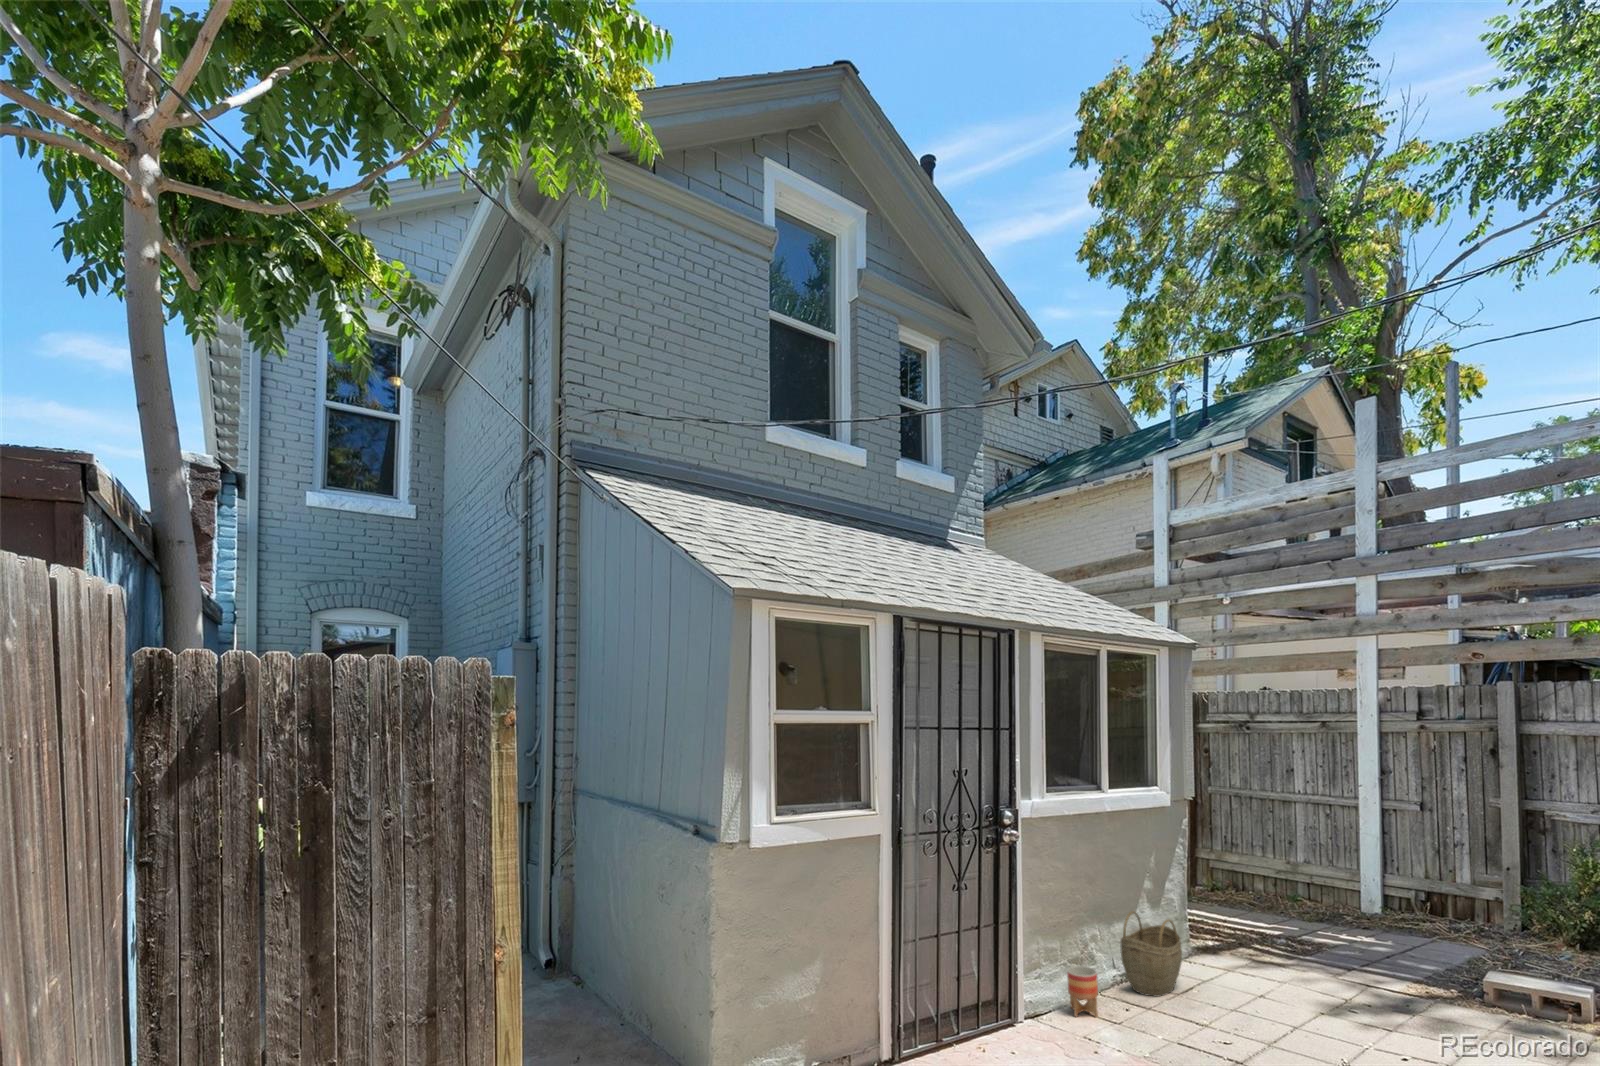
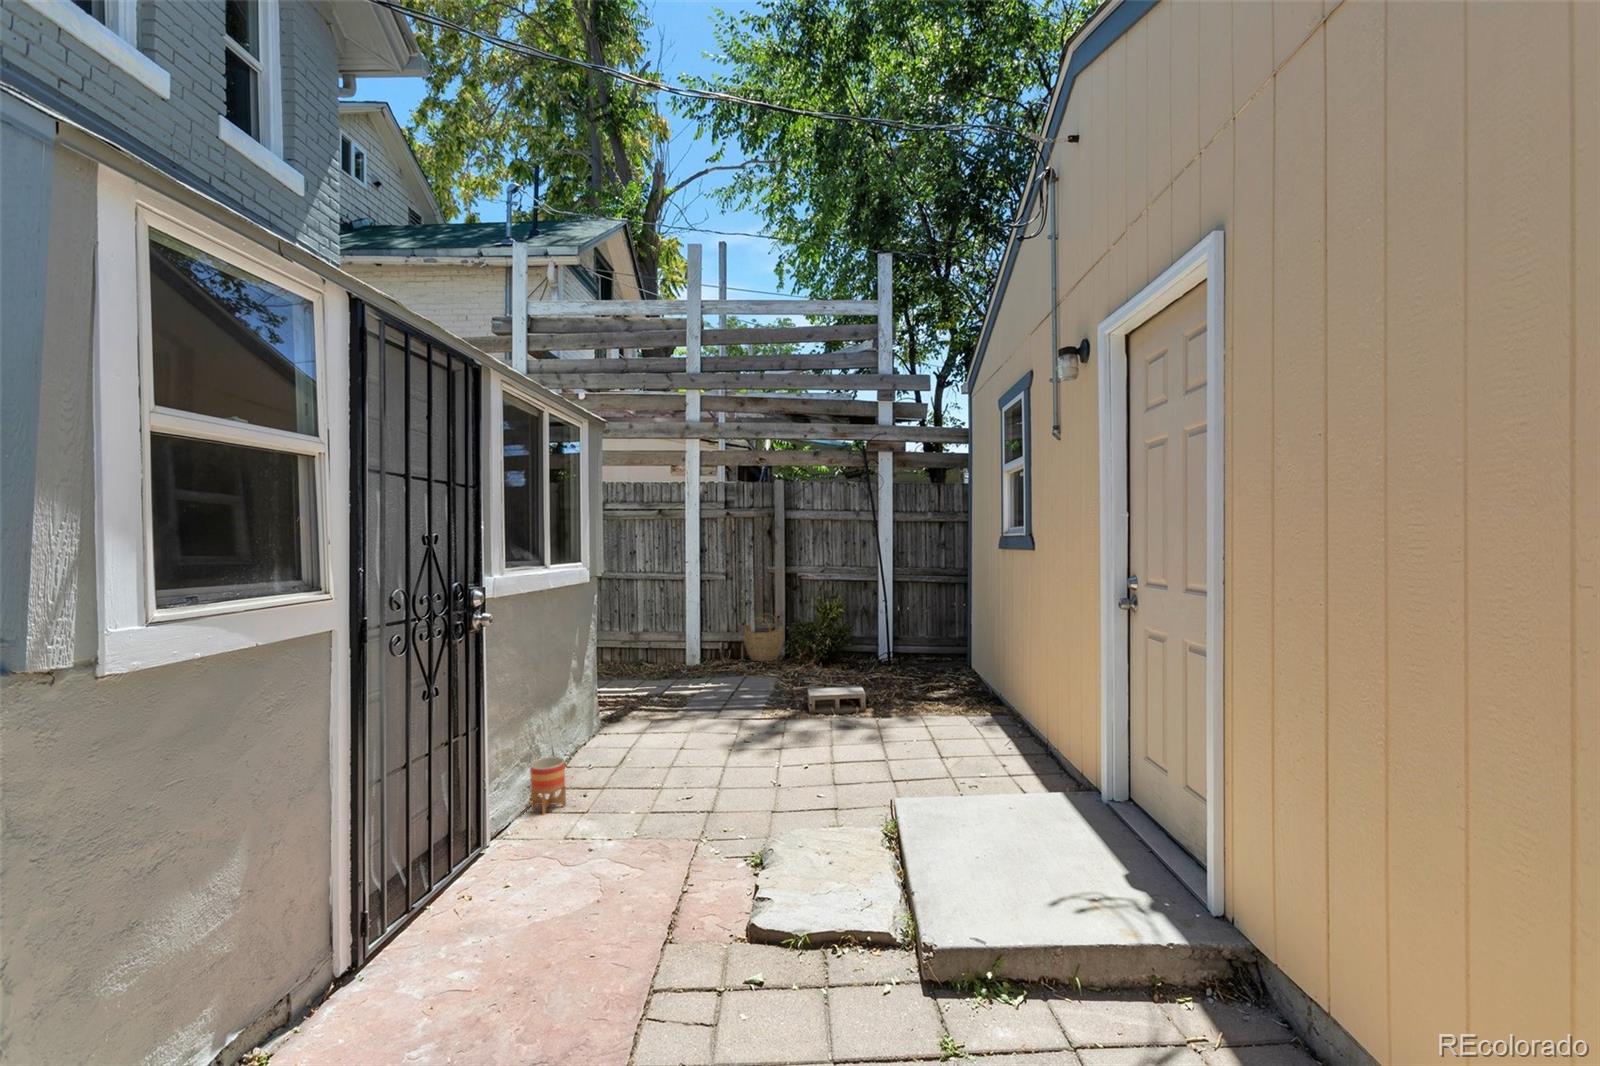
woven basket: present [1120,911,1182,997] -> present [744,616,784,662]

